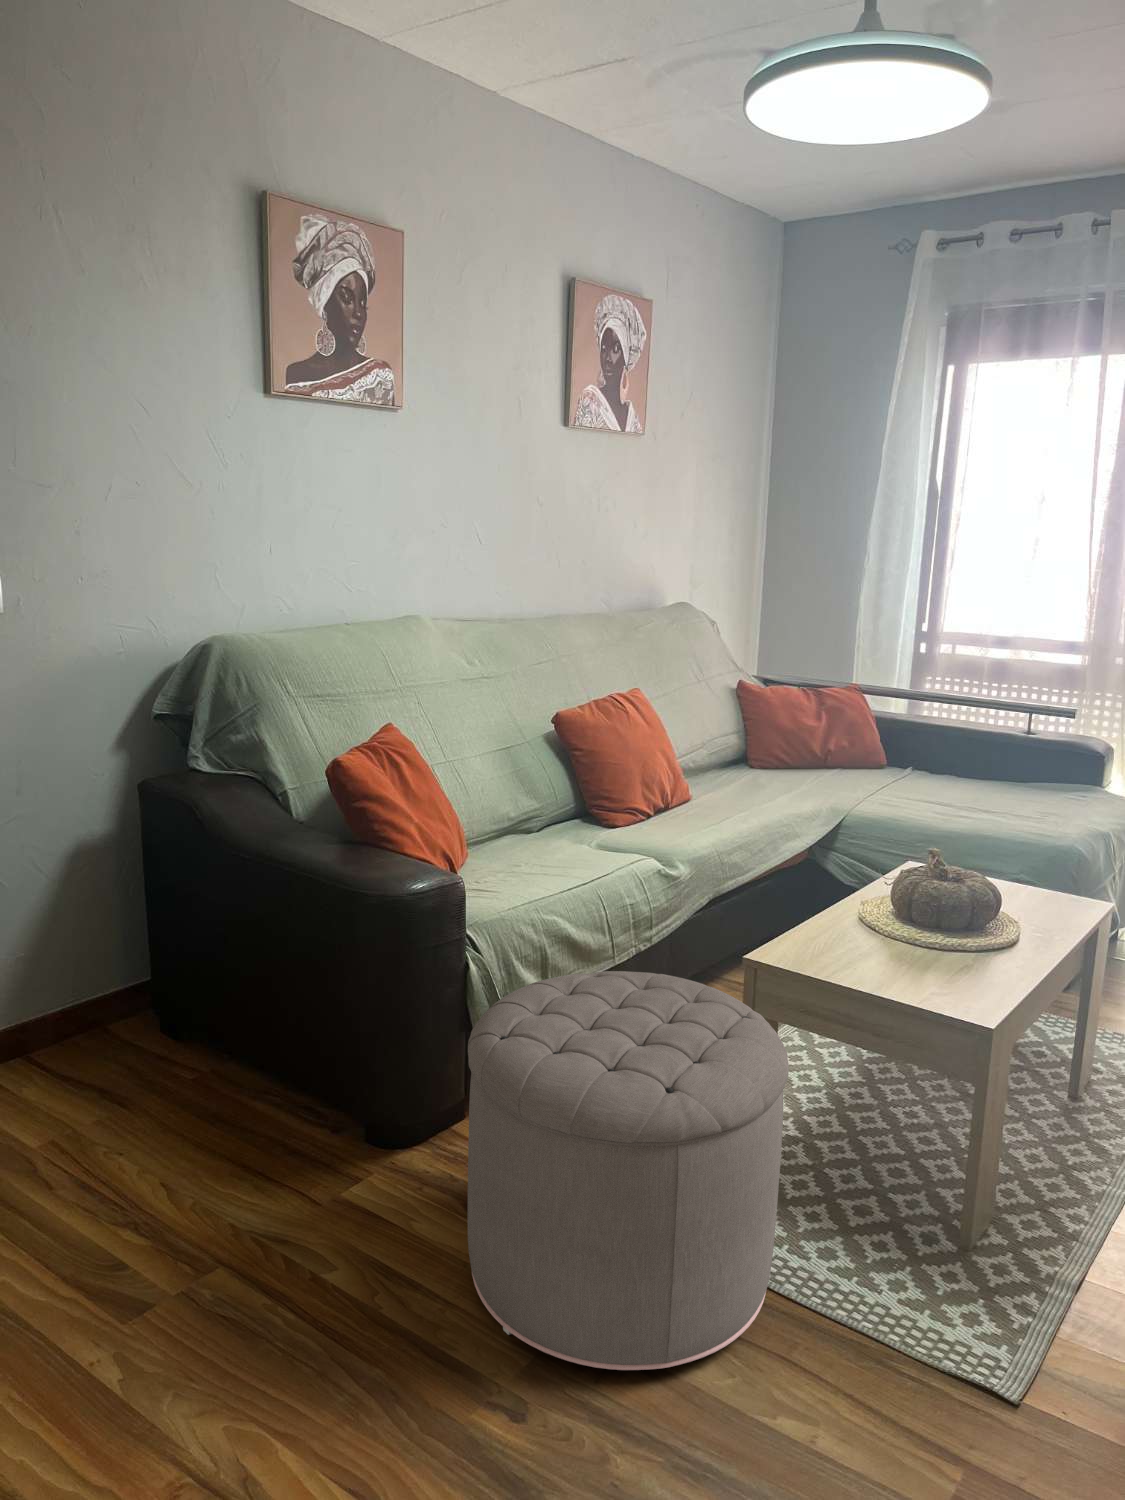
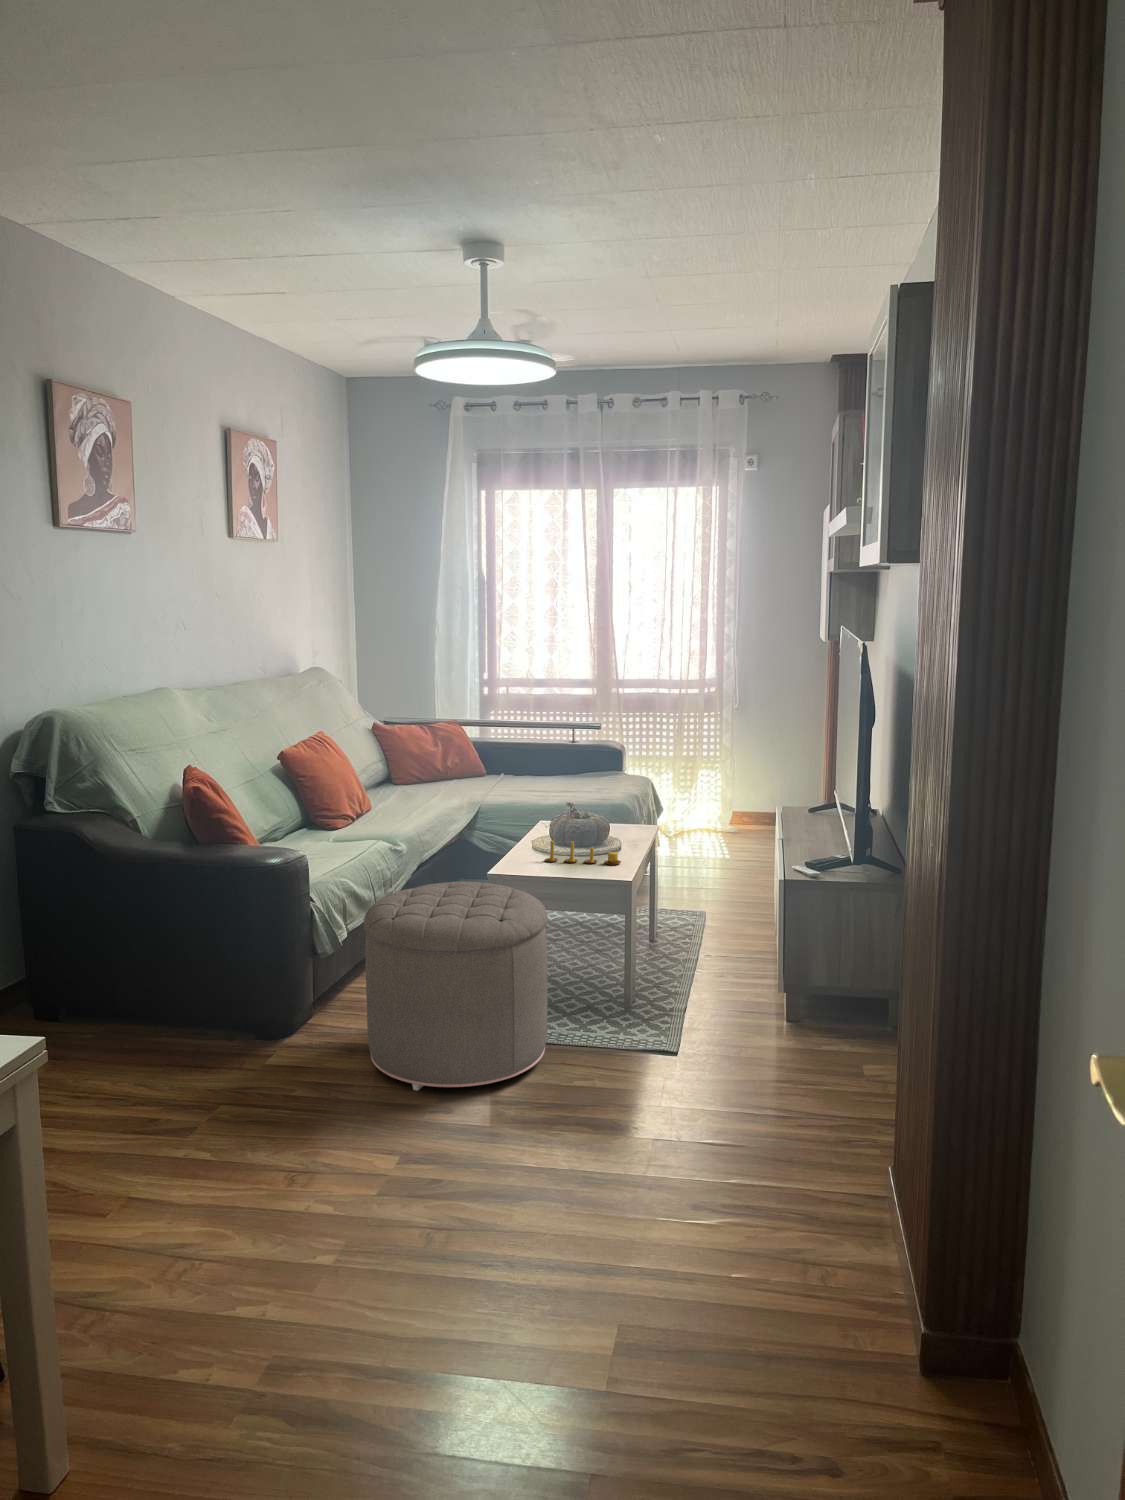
candle: none [861,916,994,985] -> present [545,840,621,865]

